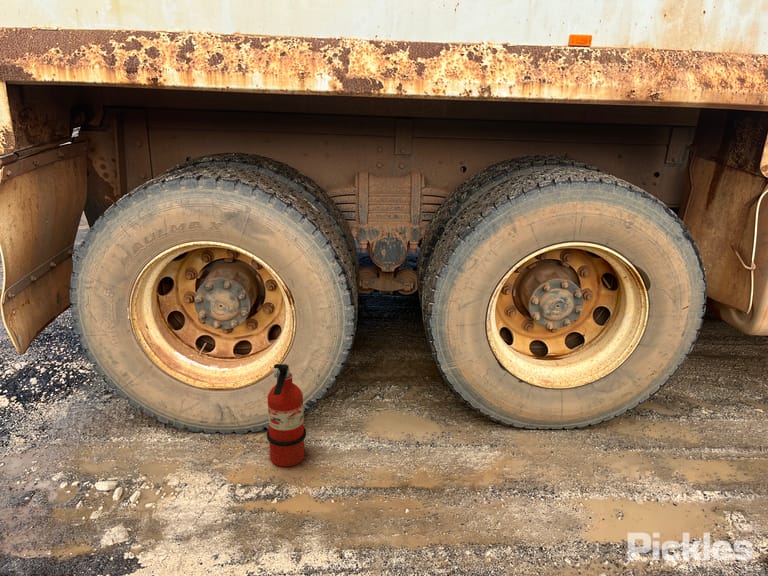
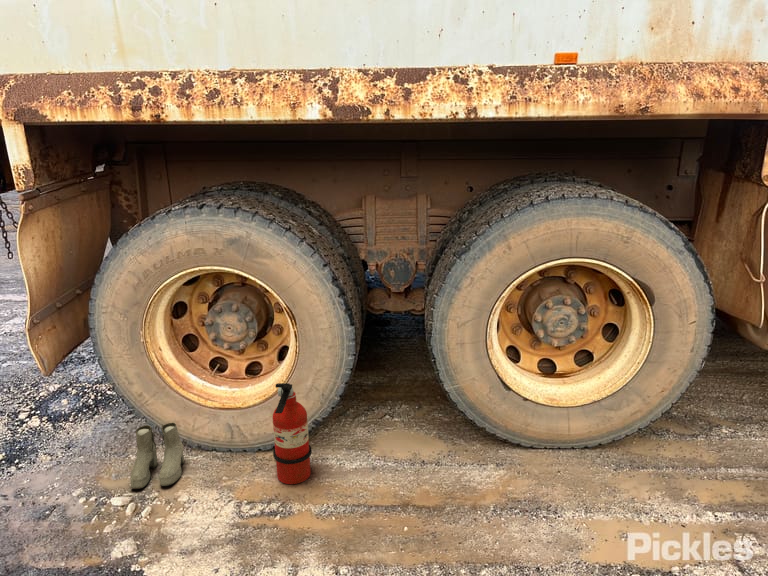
boots: none [116,404,171,473] -> present [130,423,184,489]

